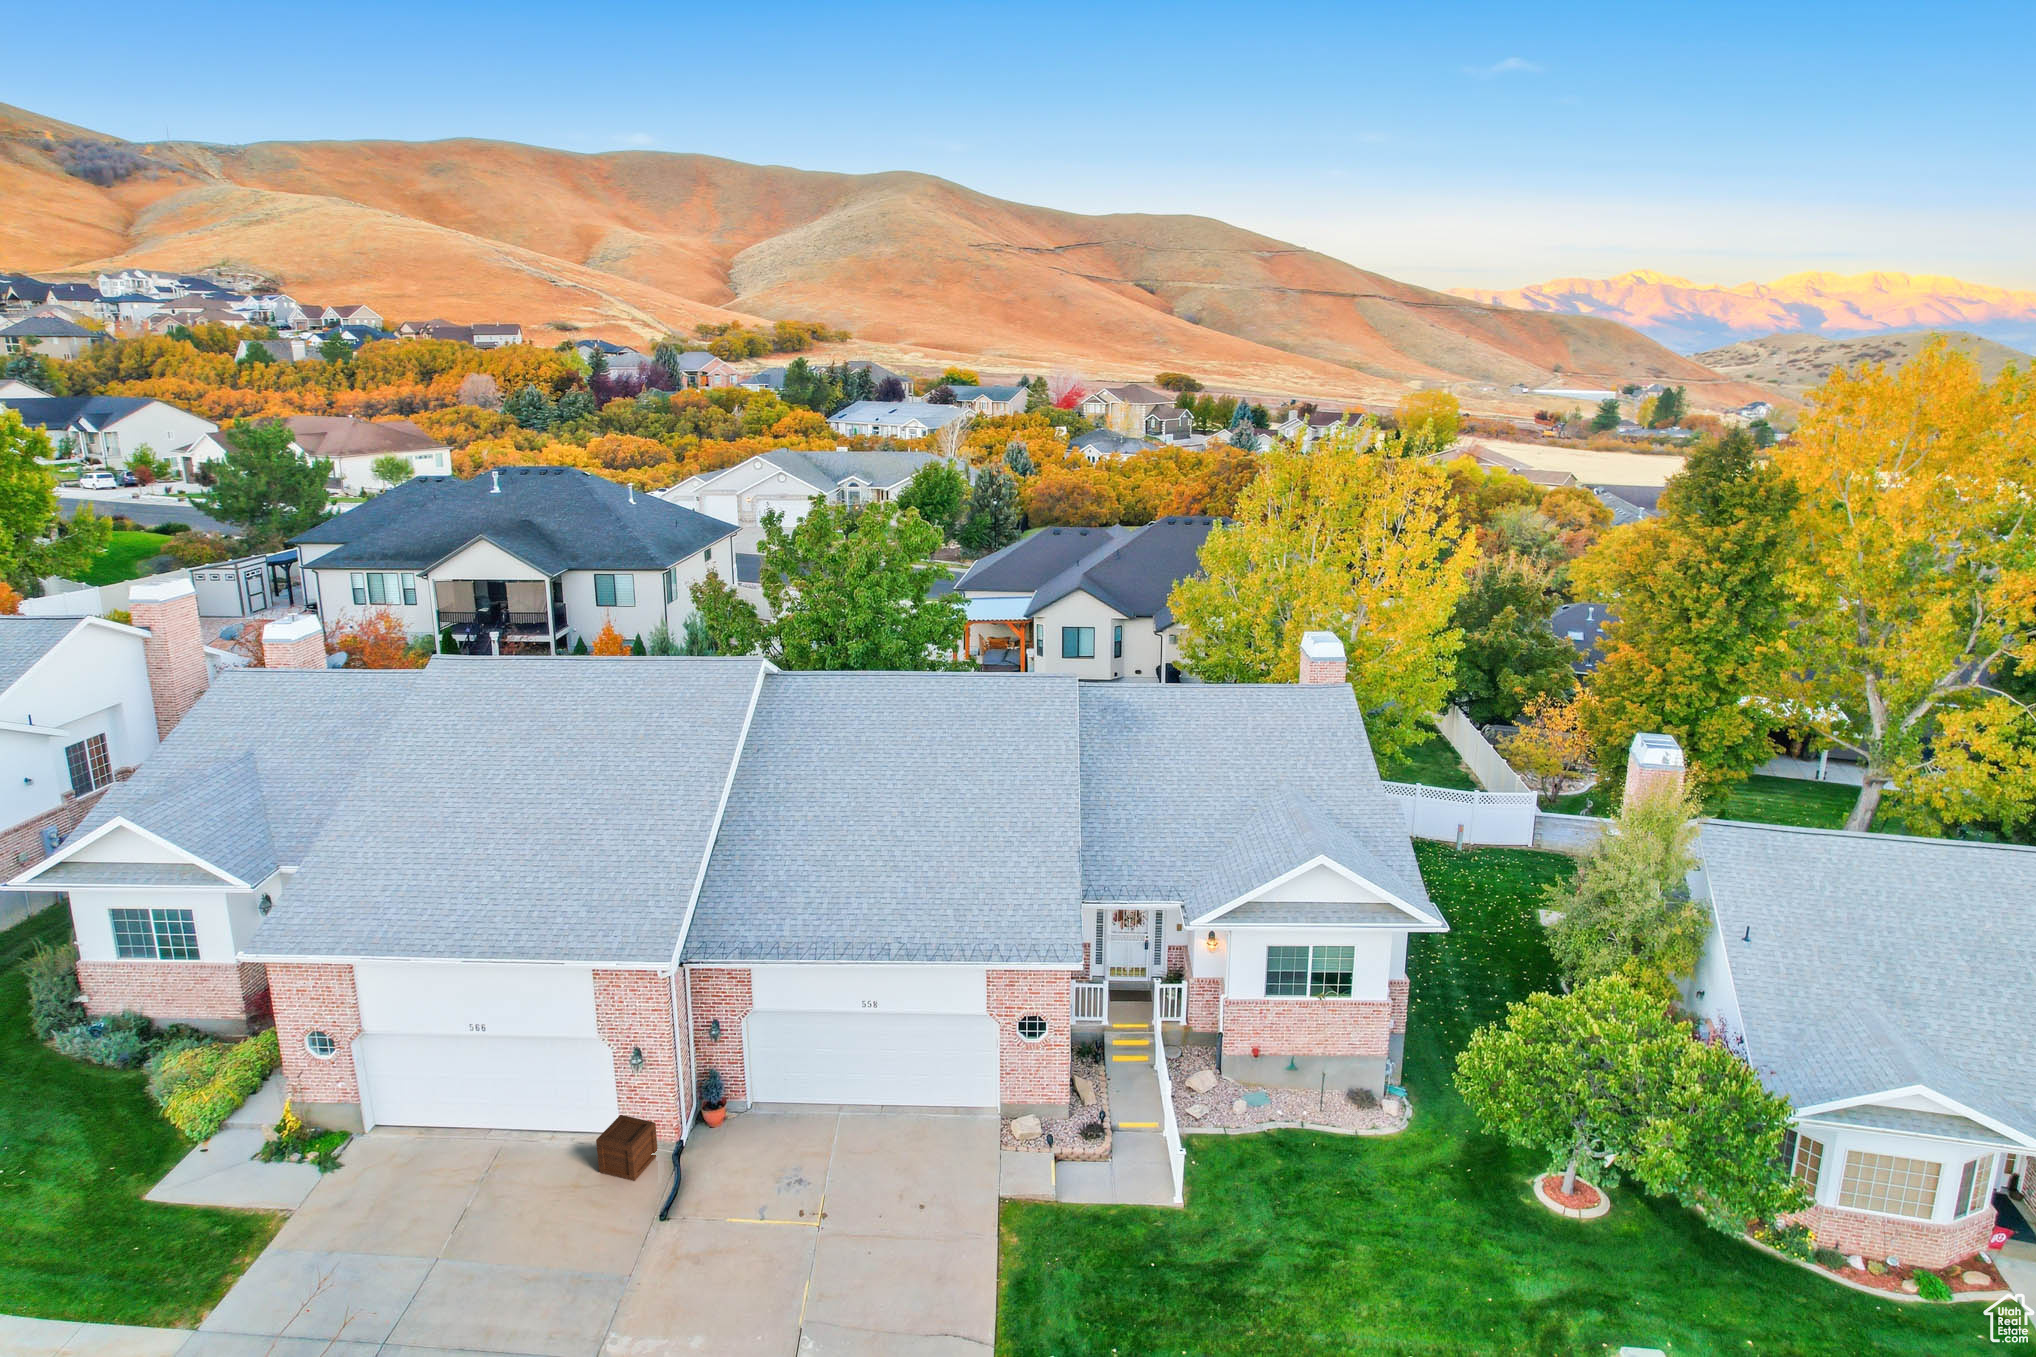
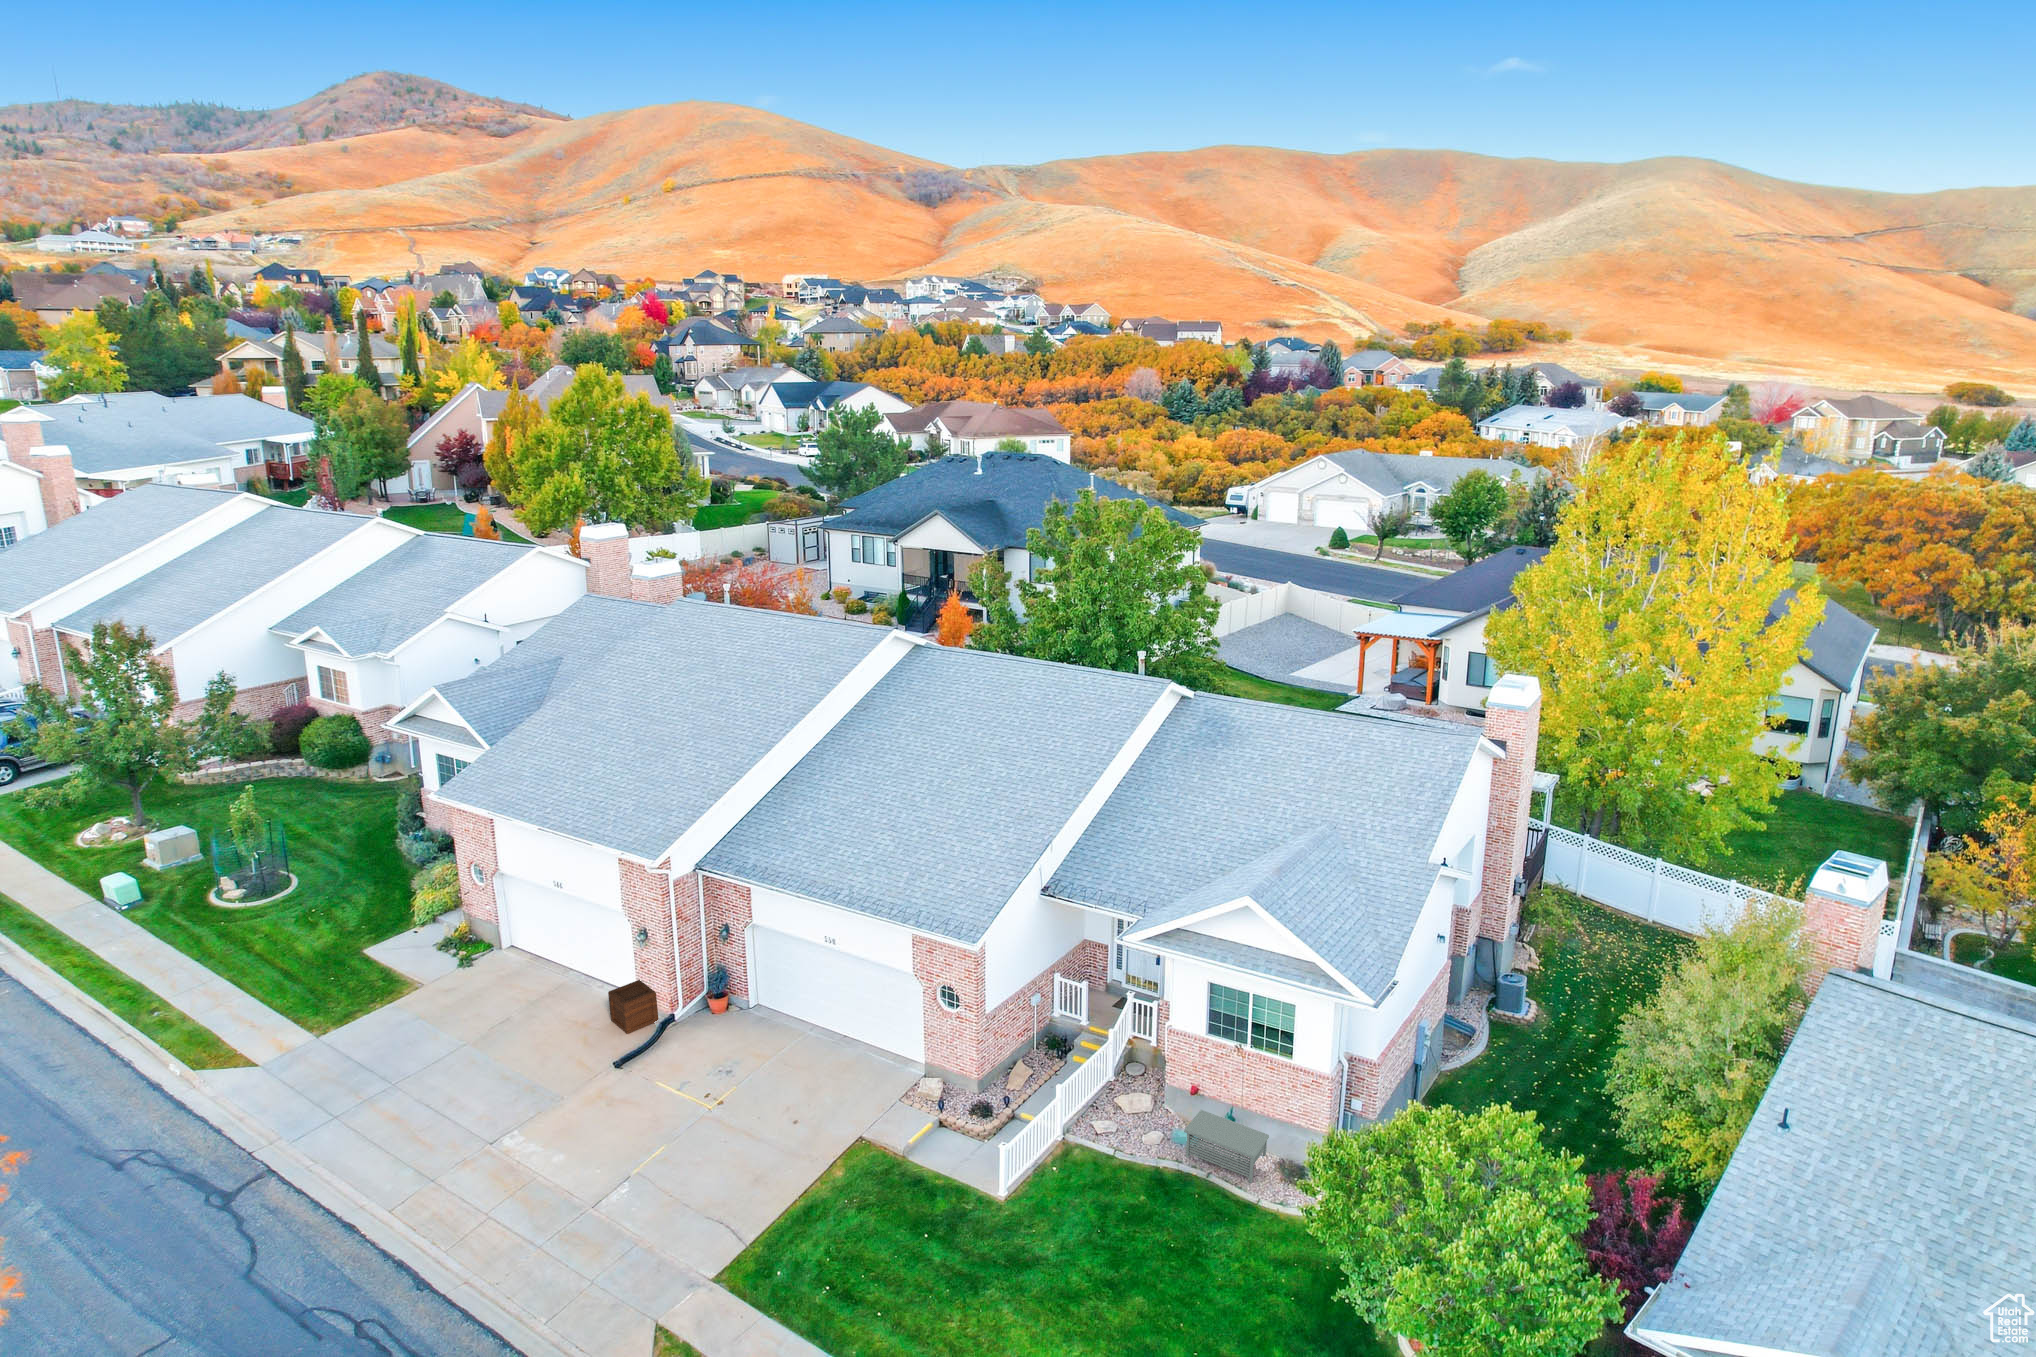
storage bench: none [1264,1068,1339,1117] -> present [1184,1110,1269,1183]

